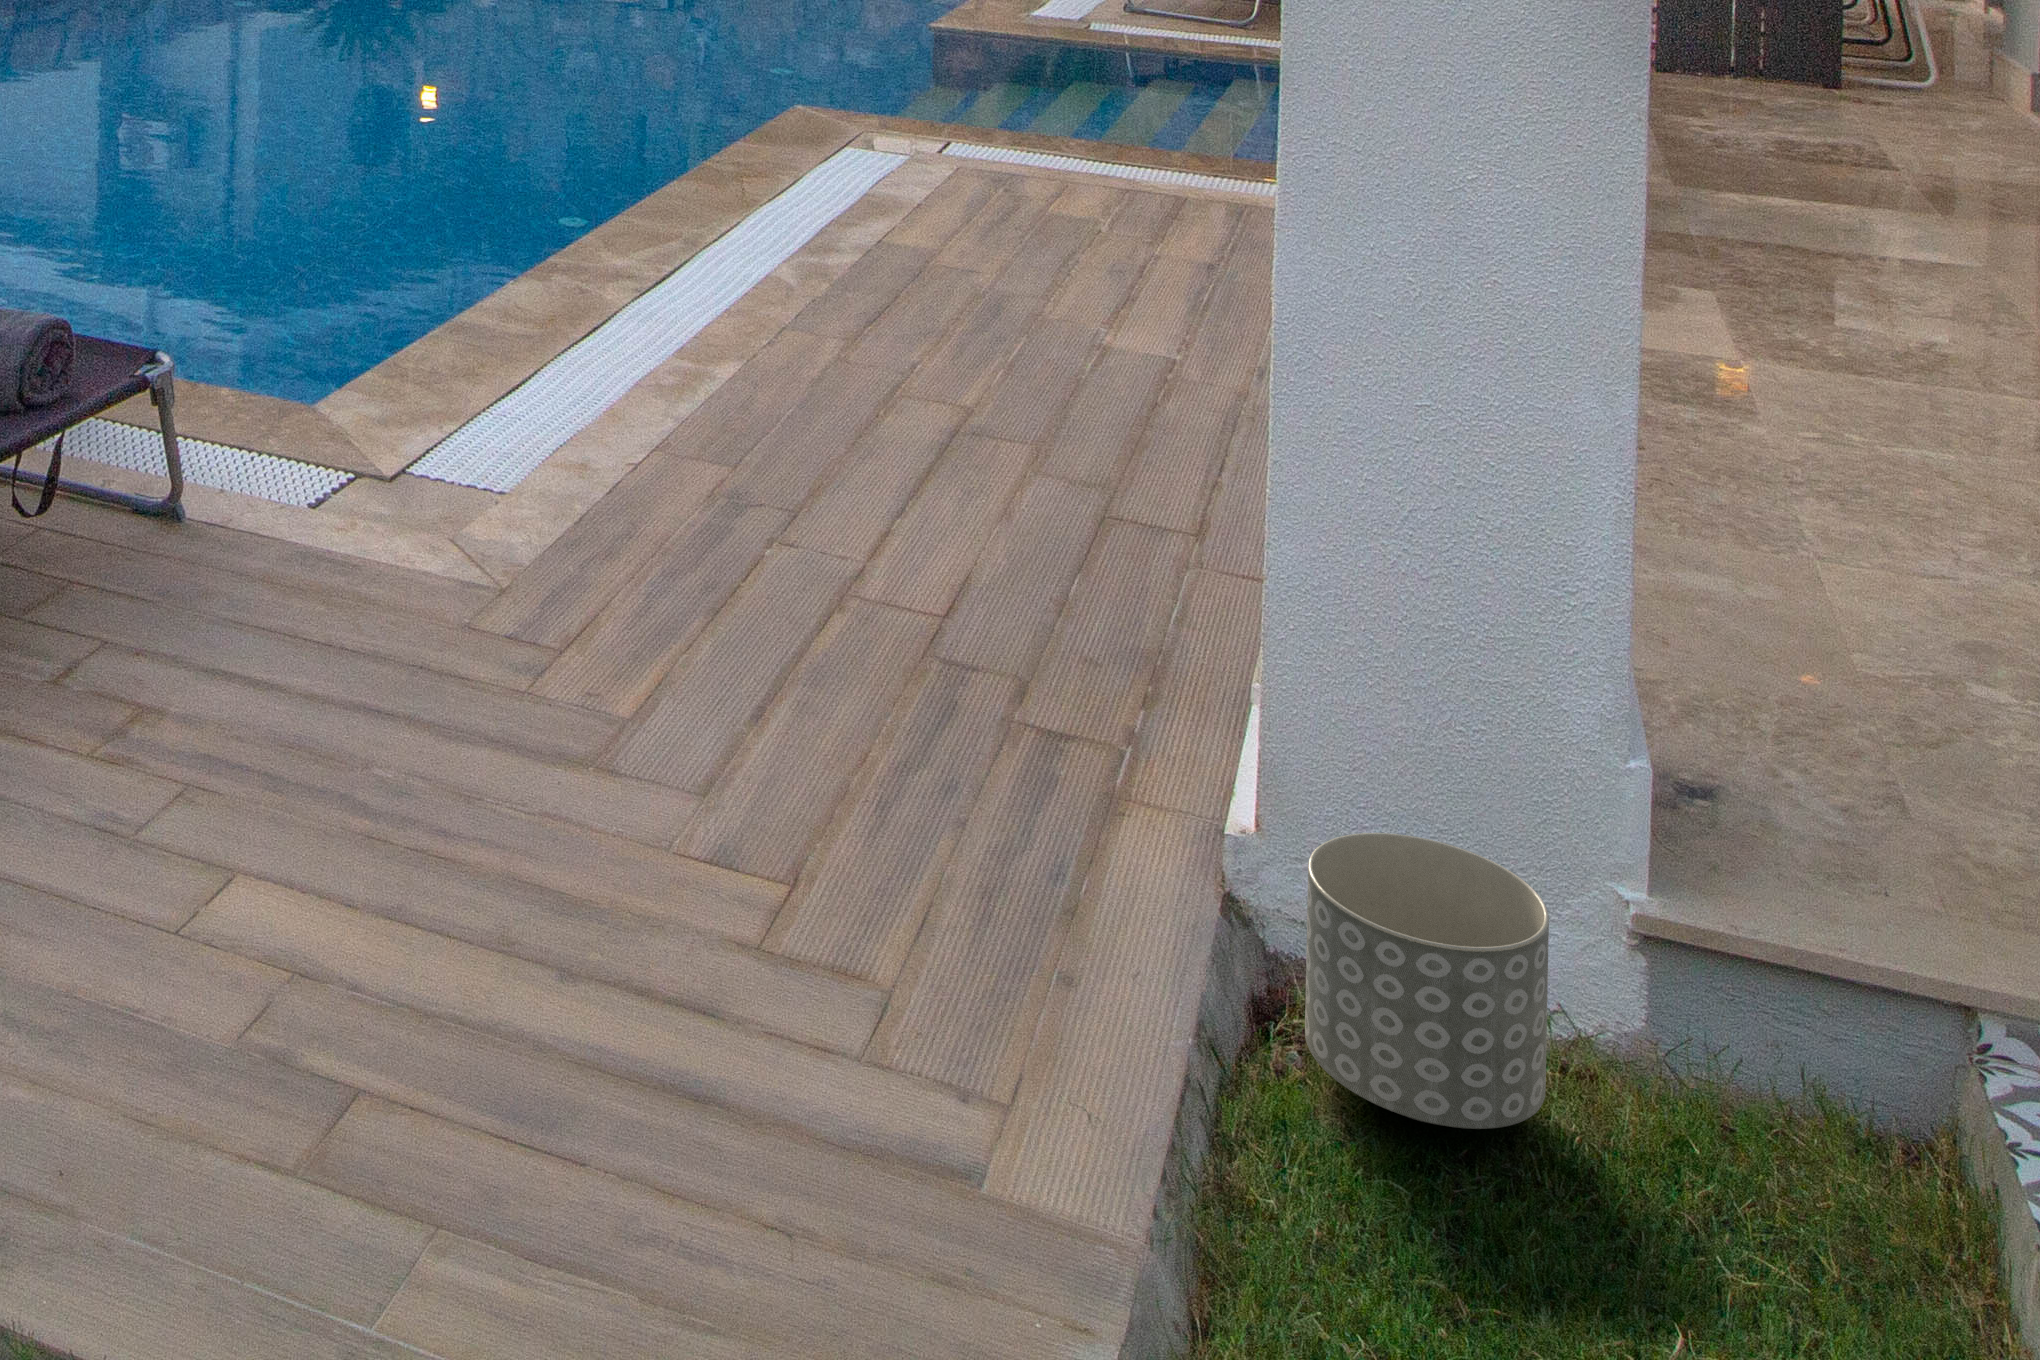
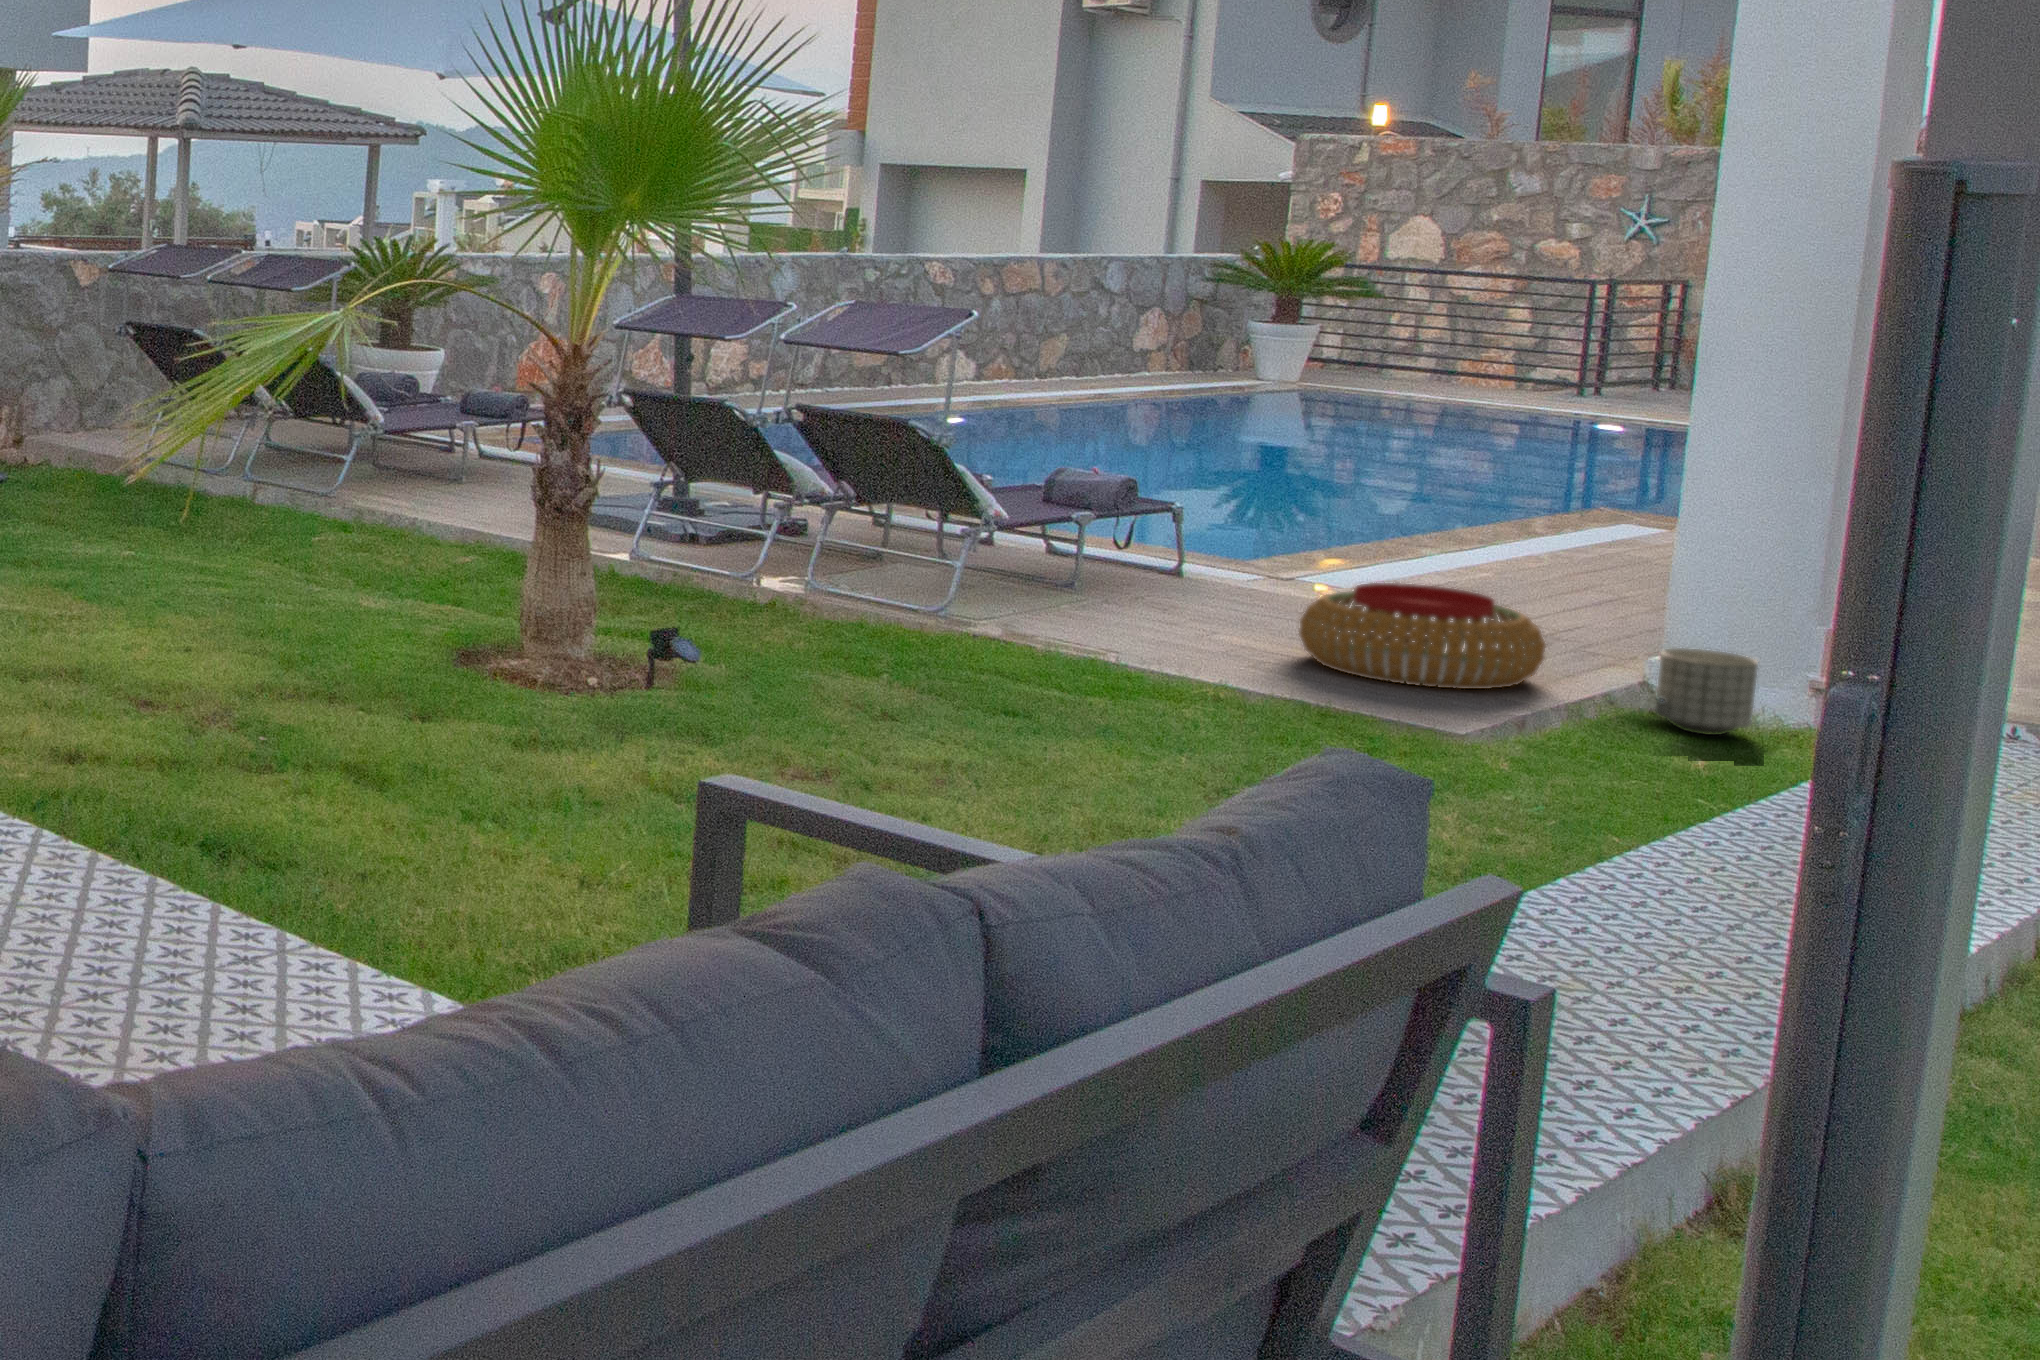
pouf: none [437,687,1054,1141] -> present [1299,583,1545,689]

